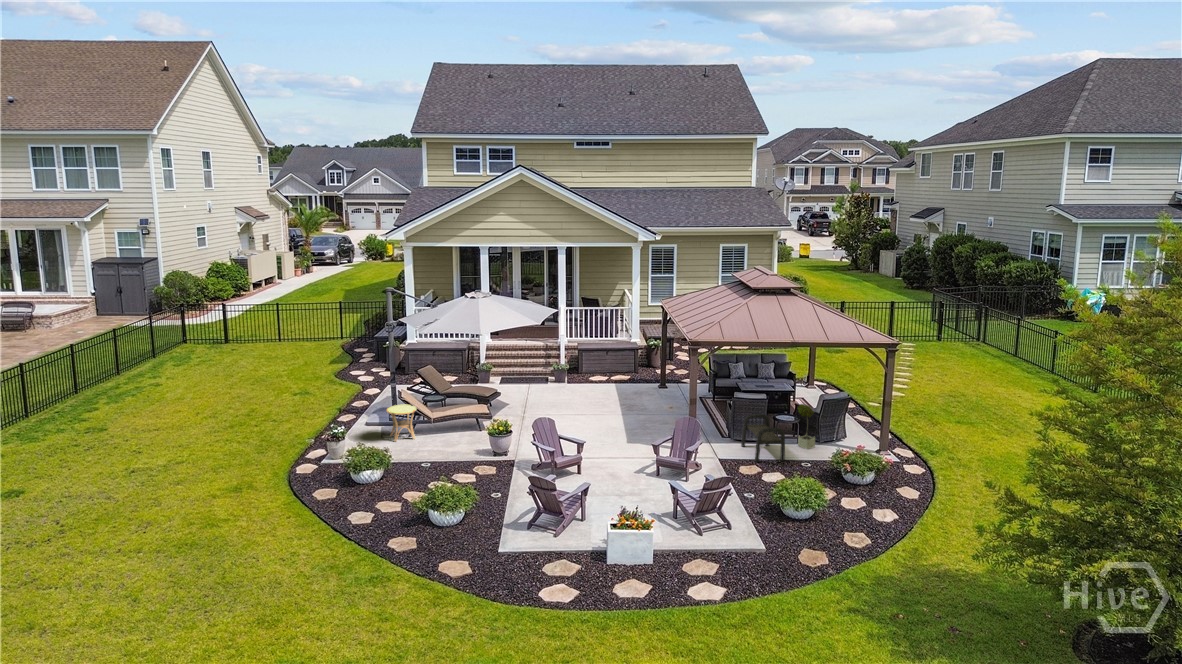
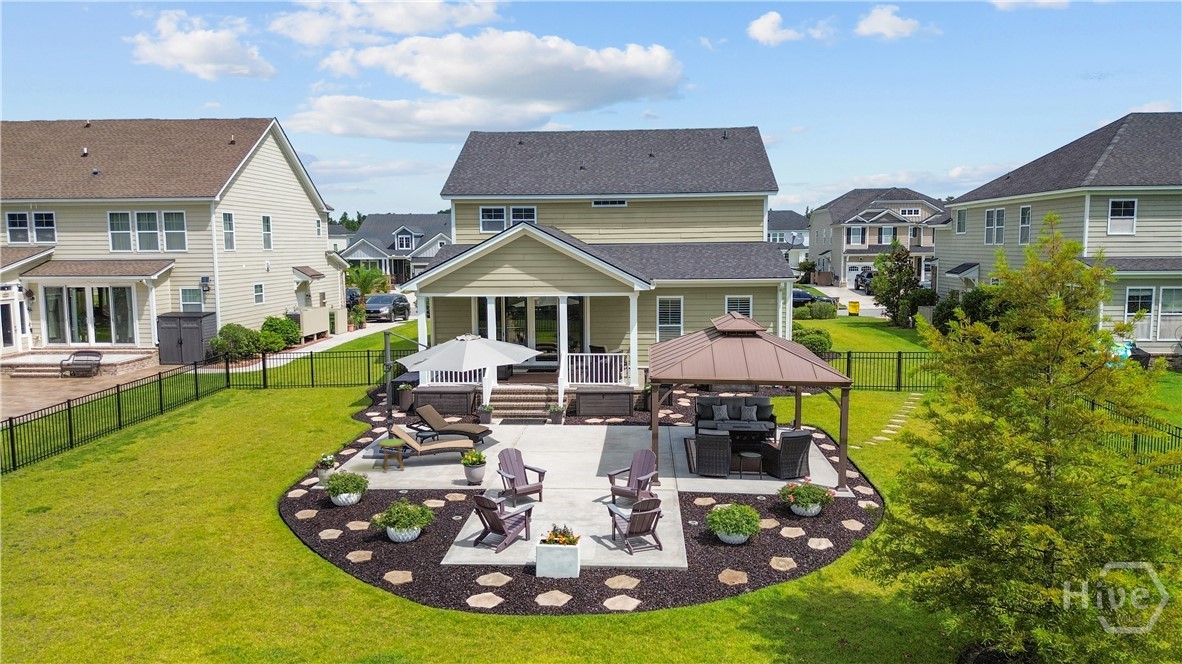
potted tree: present [798,404,815,449] -> none [759,442,777,486]
bench: present [741,414,785,462] -> none [705,451,742,496]

